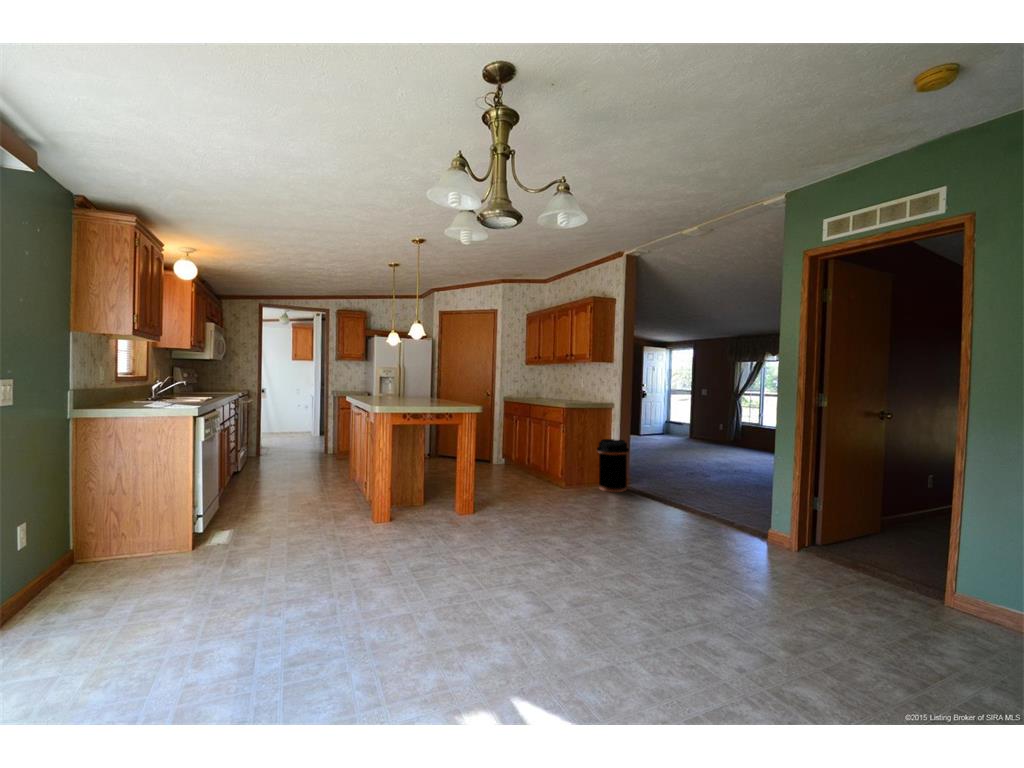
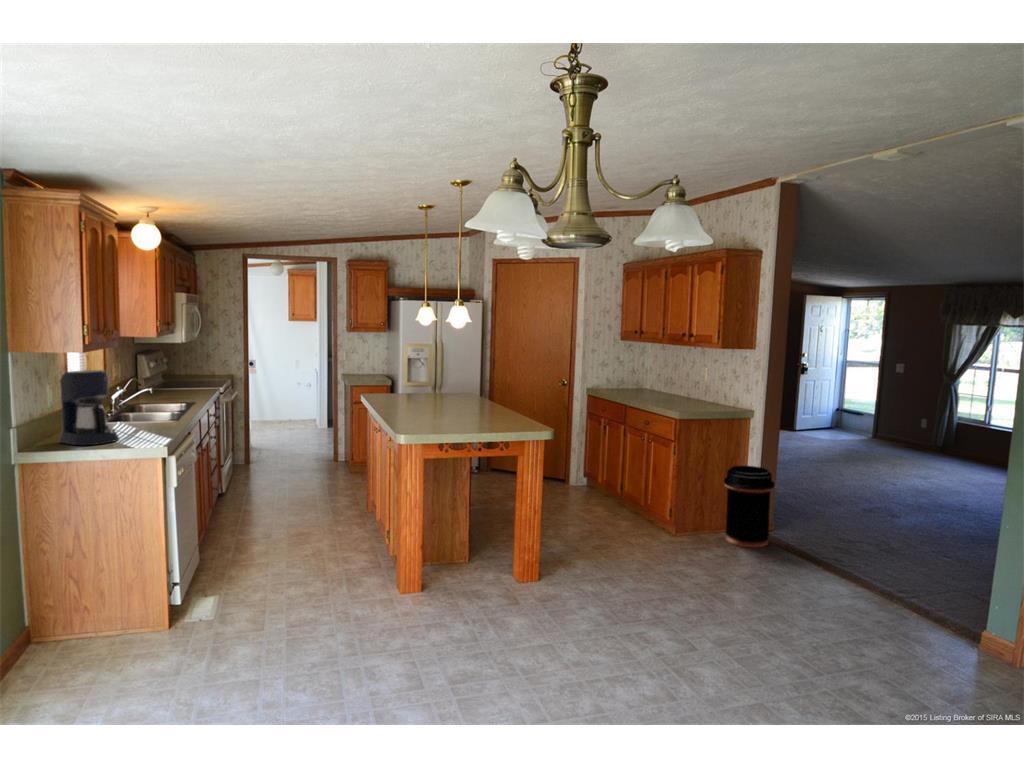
coffee maker: none [109,355,159,409] -> present [59,370,119,445]

